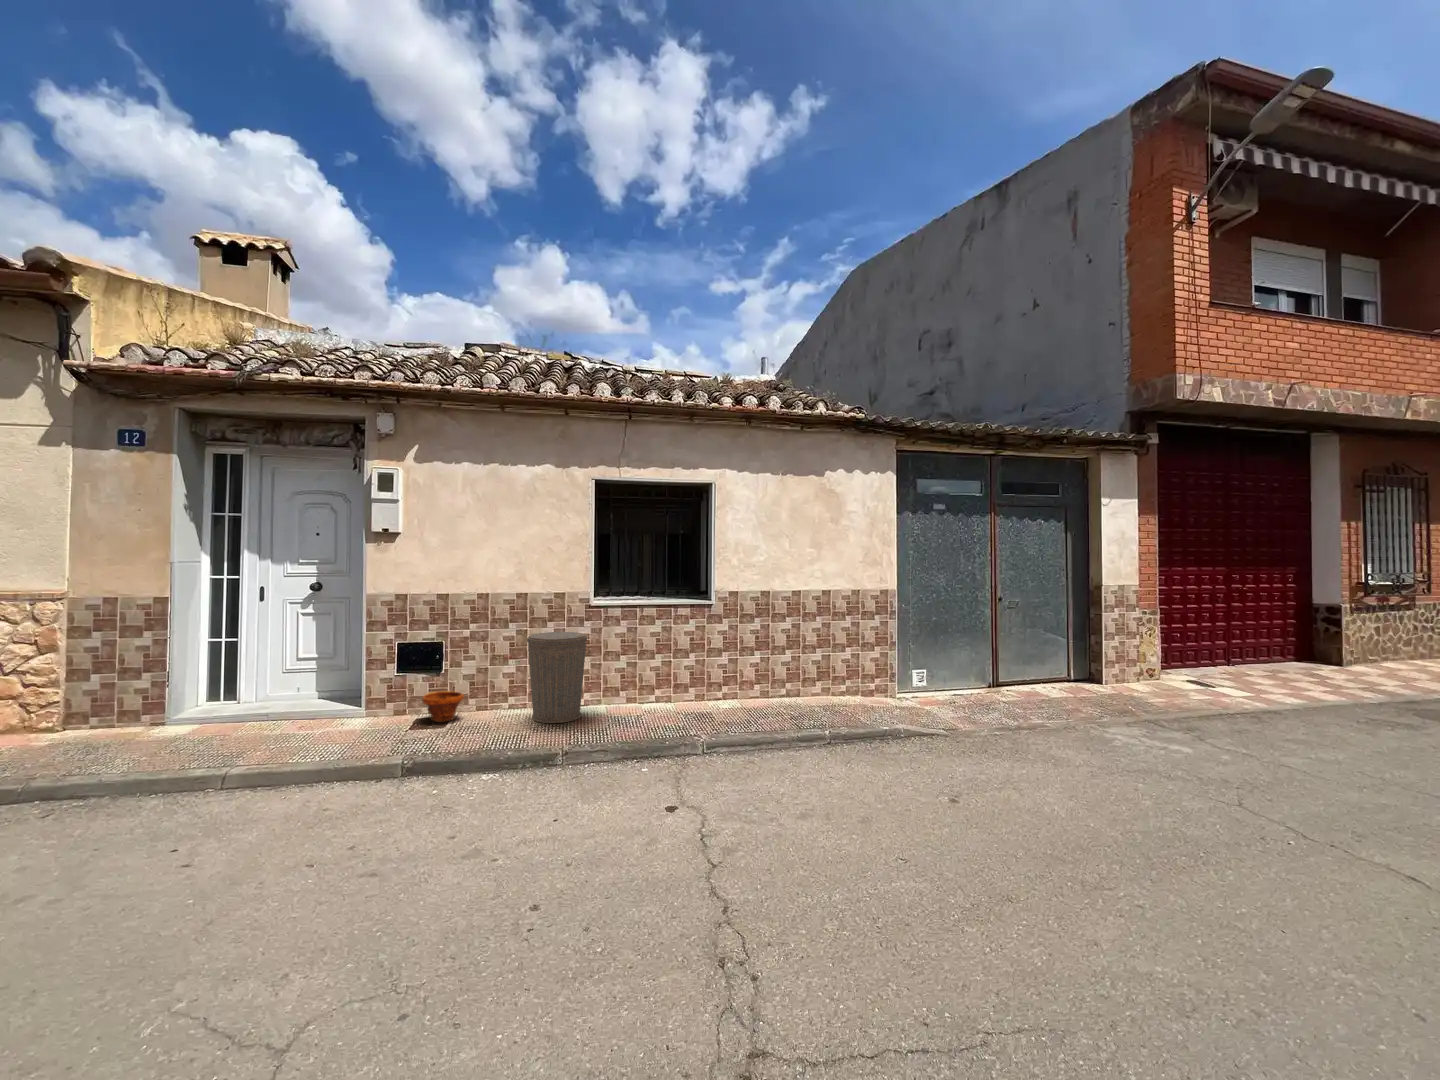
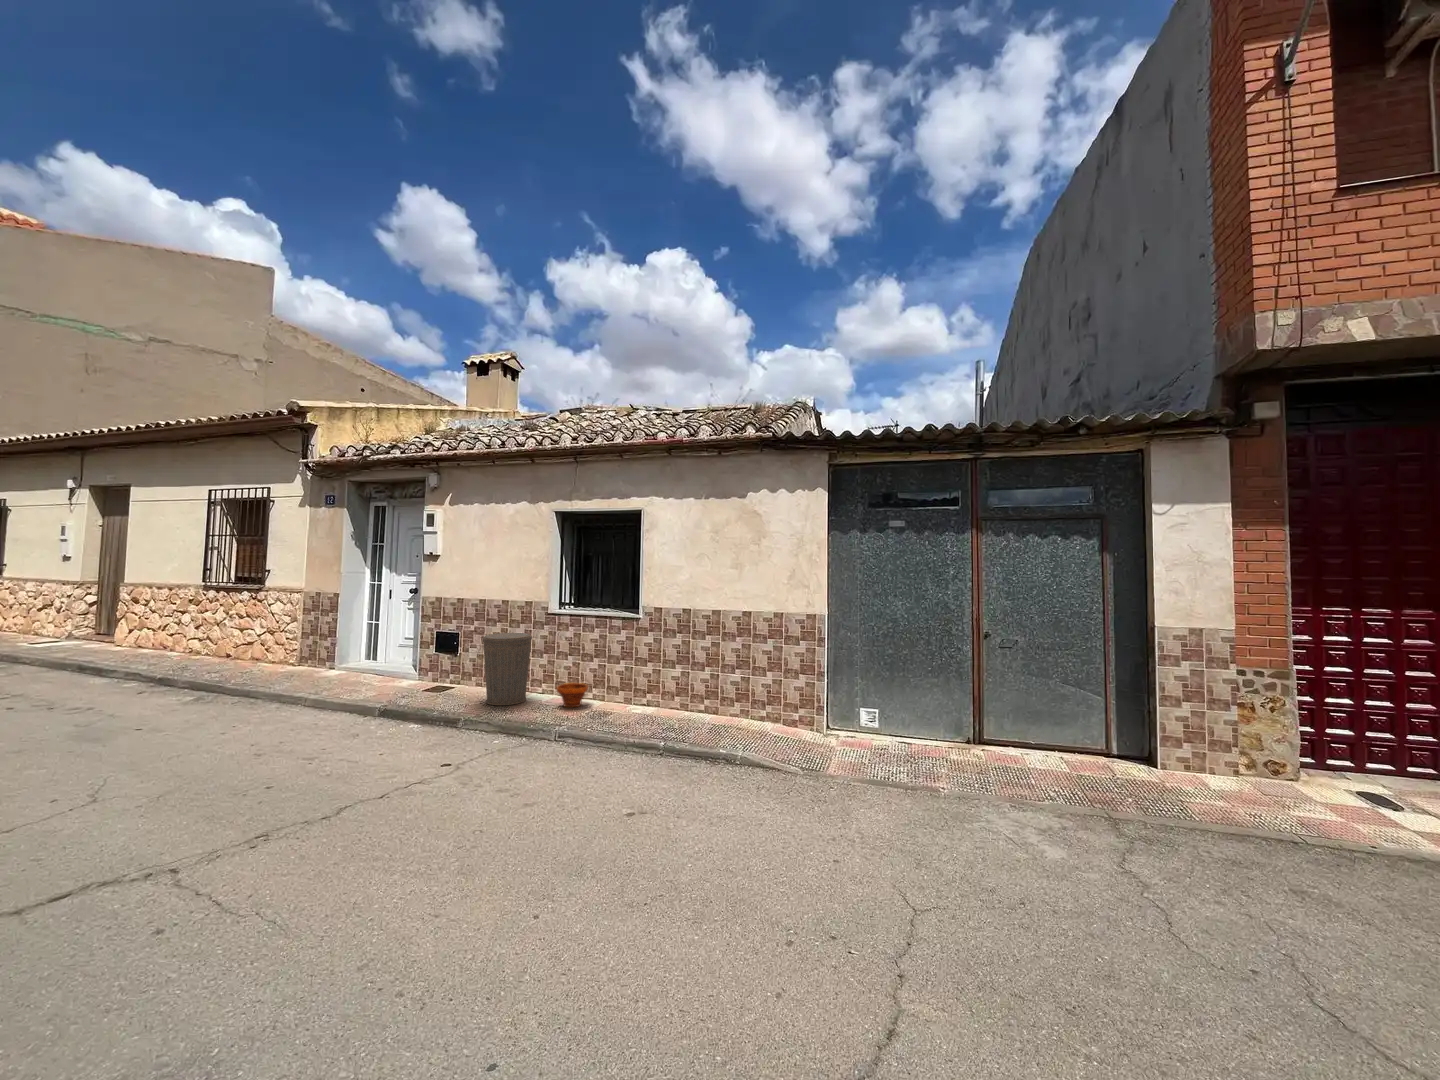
planter: present [422,691,464,721] -> present [557,683,588,707]

